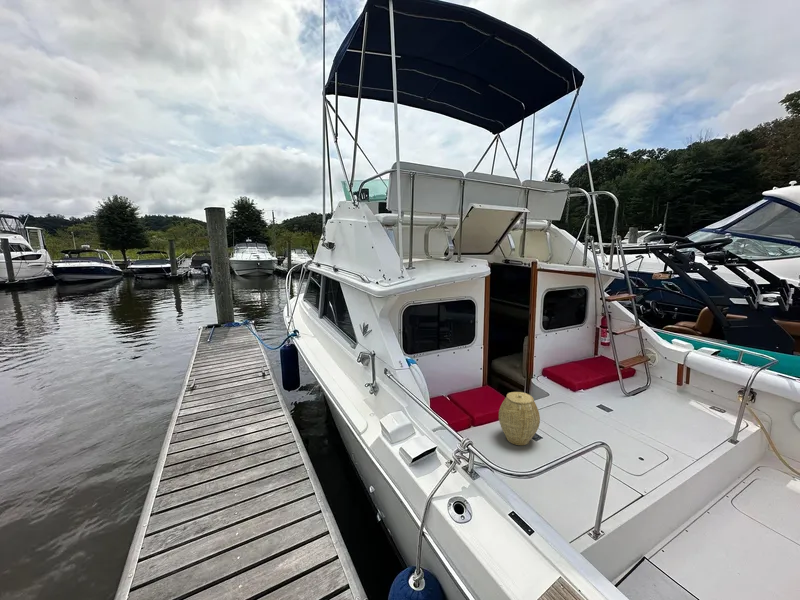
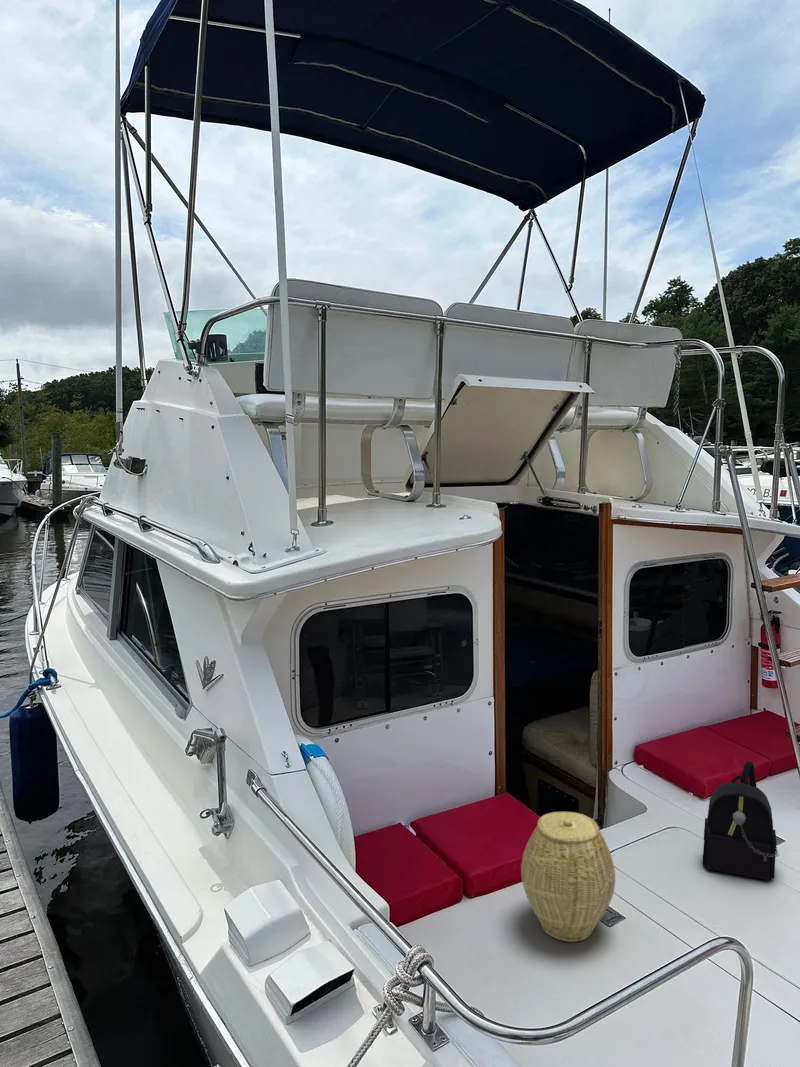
backpack: none [575,374,611,425] -> present [702,761,779,880]

